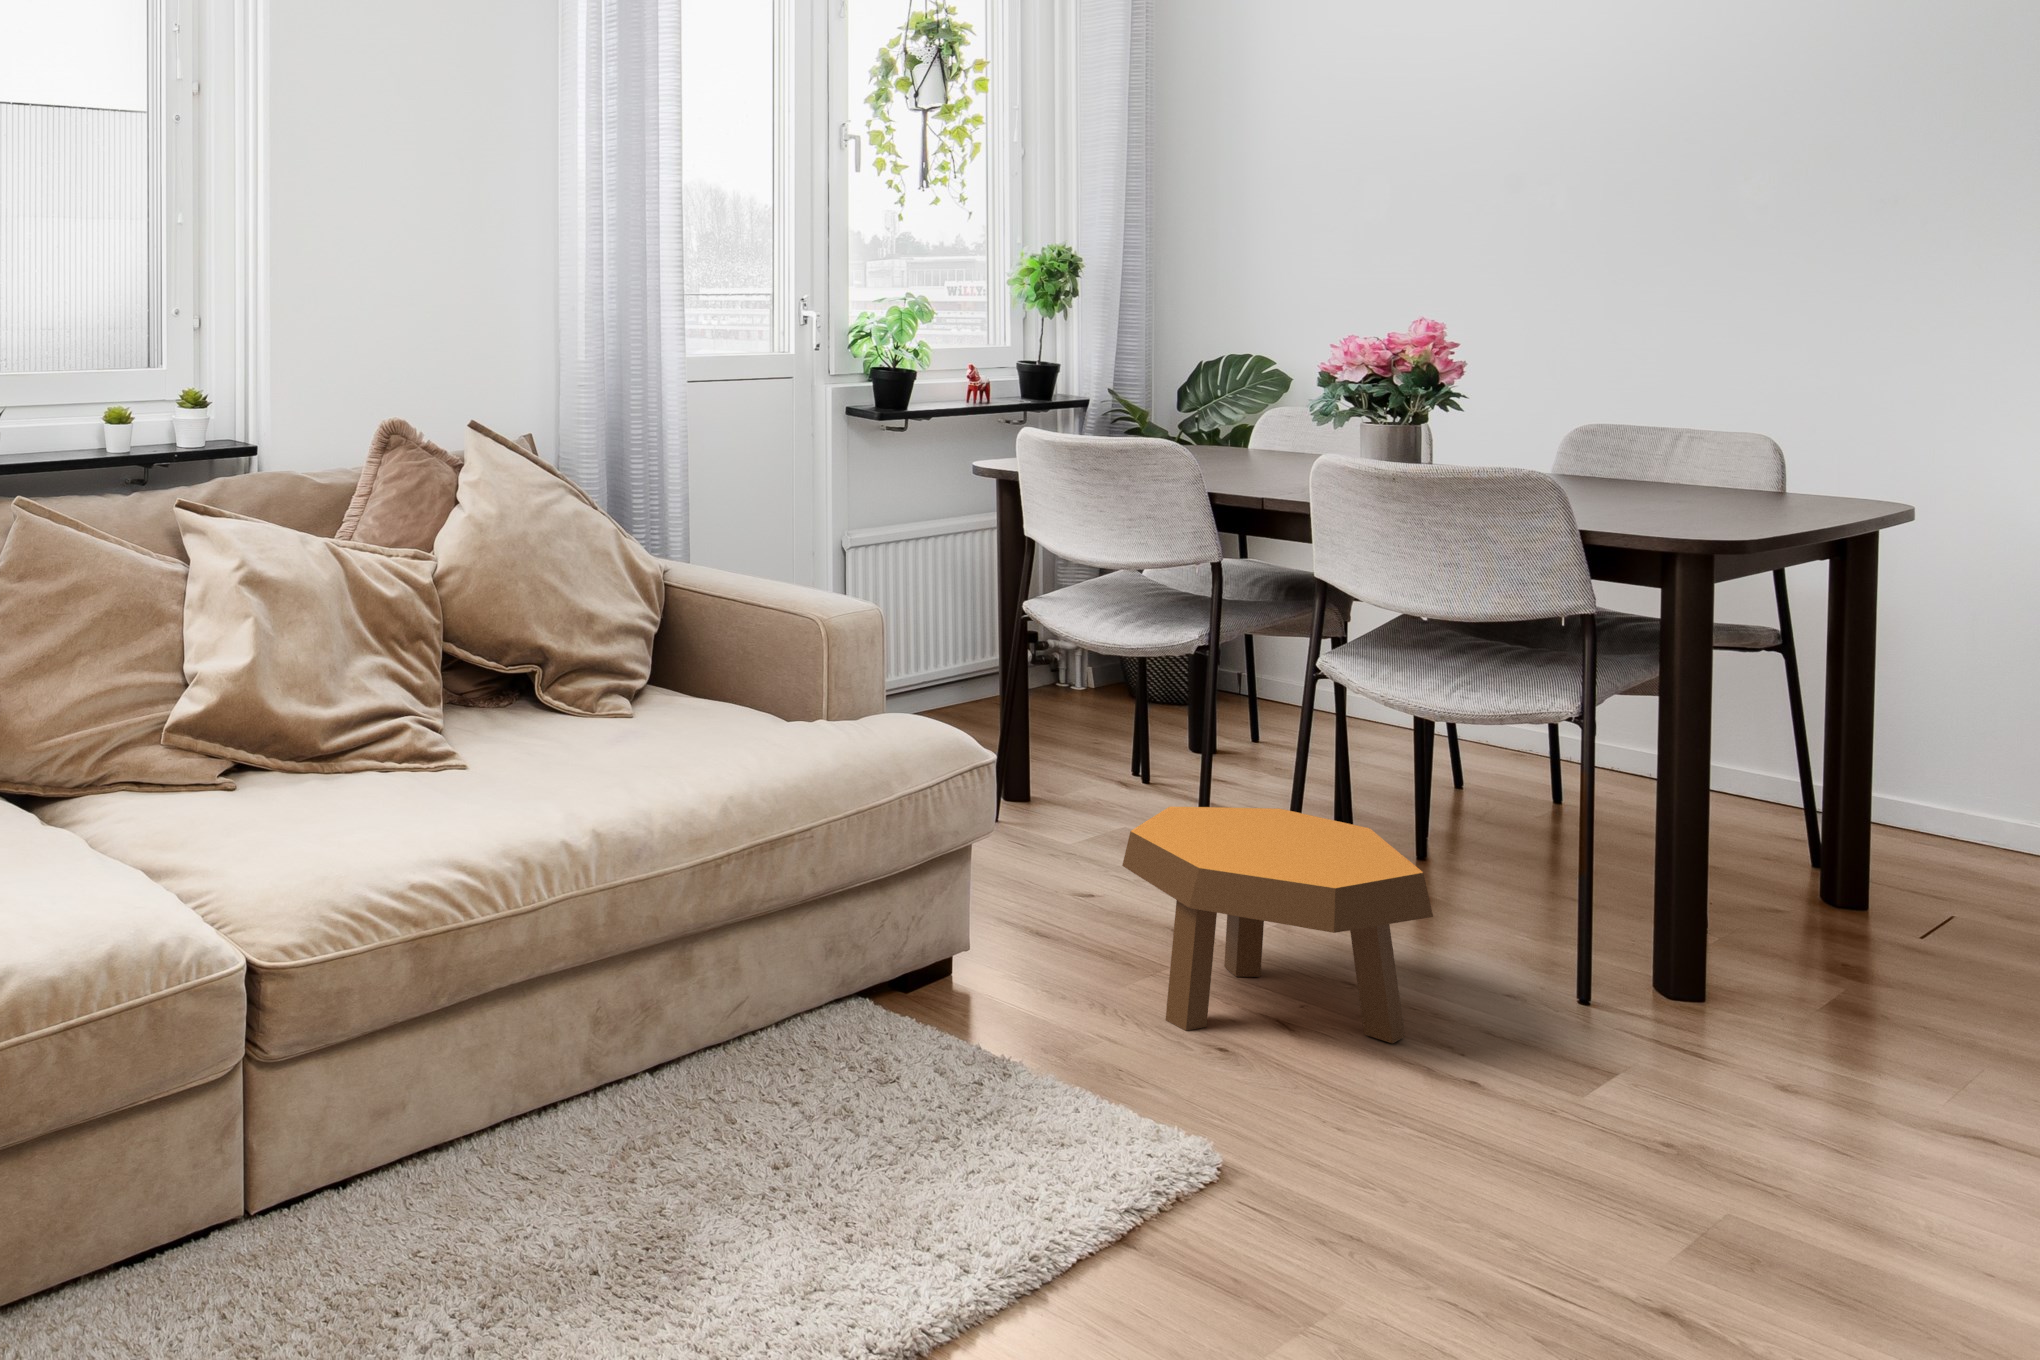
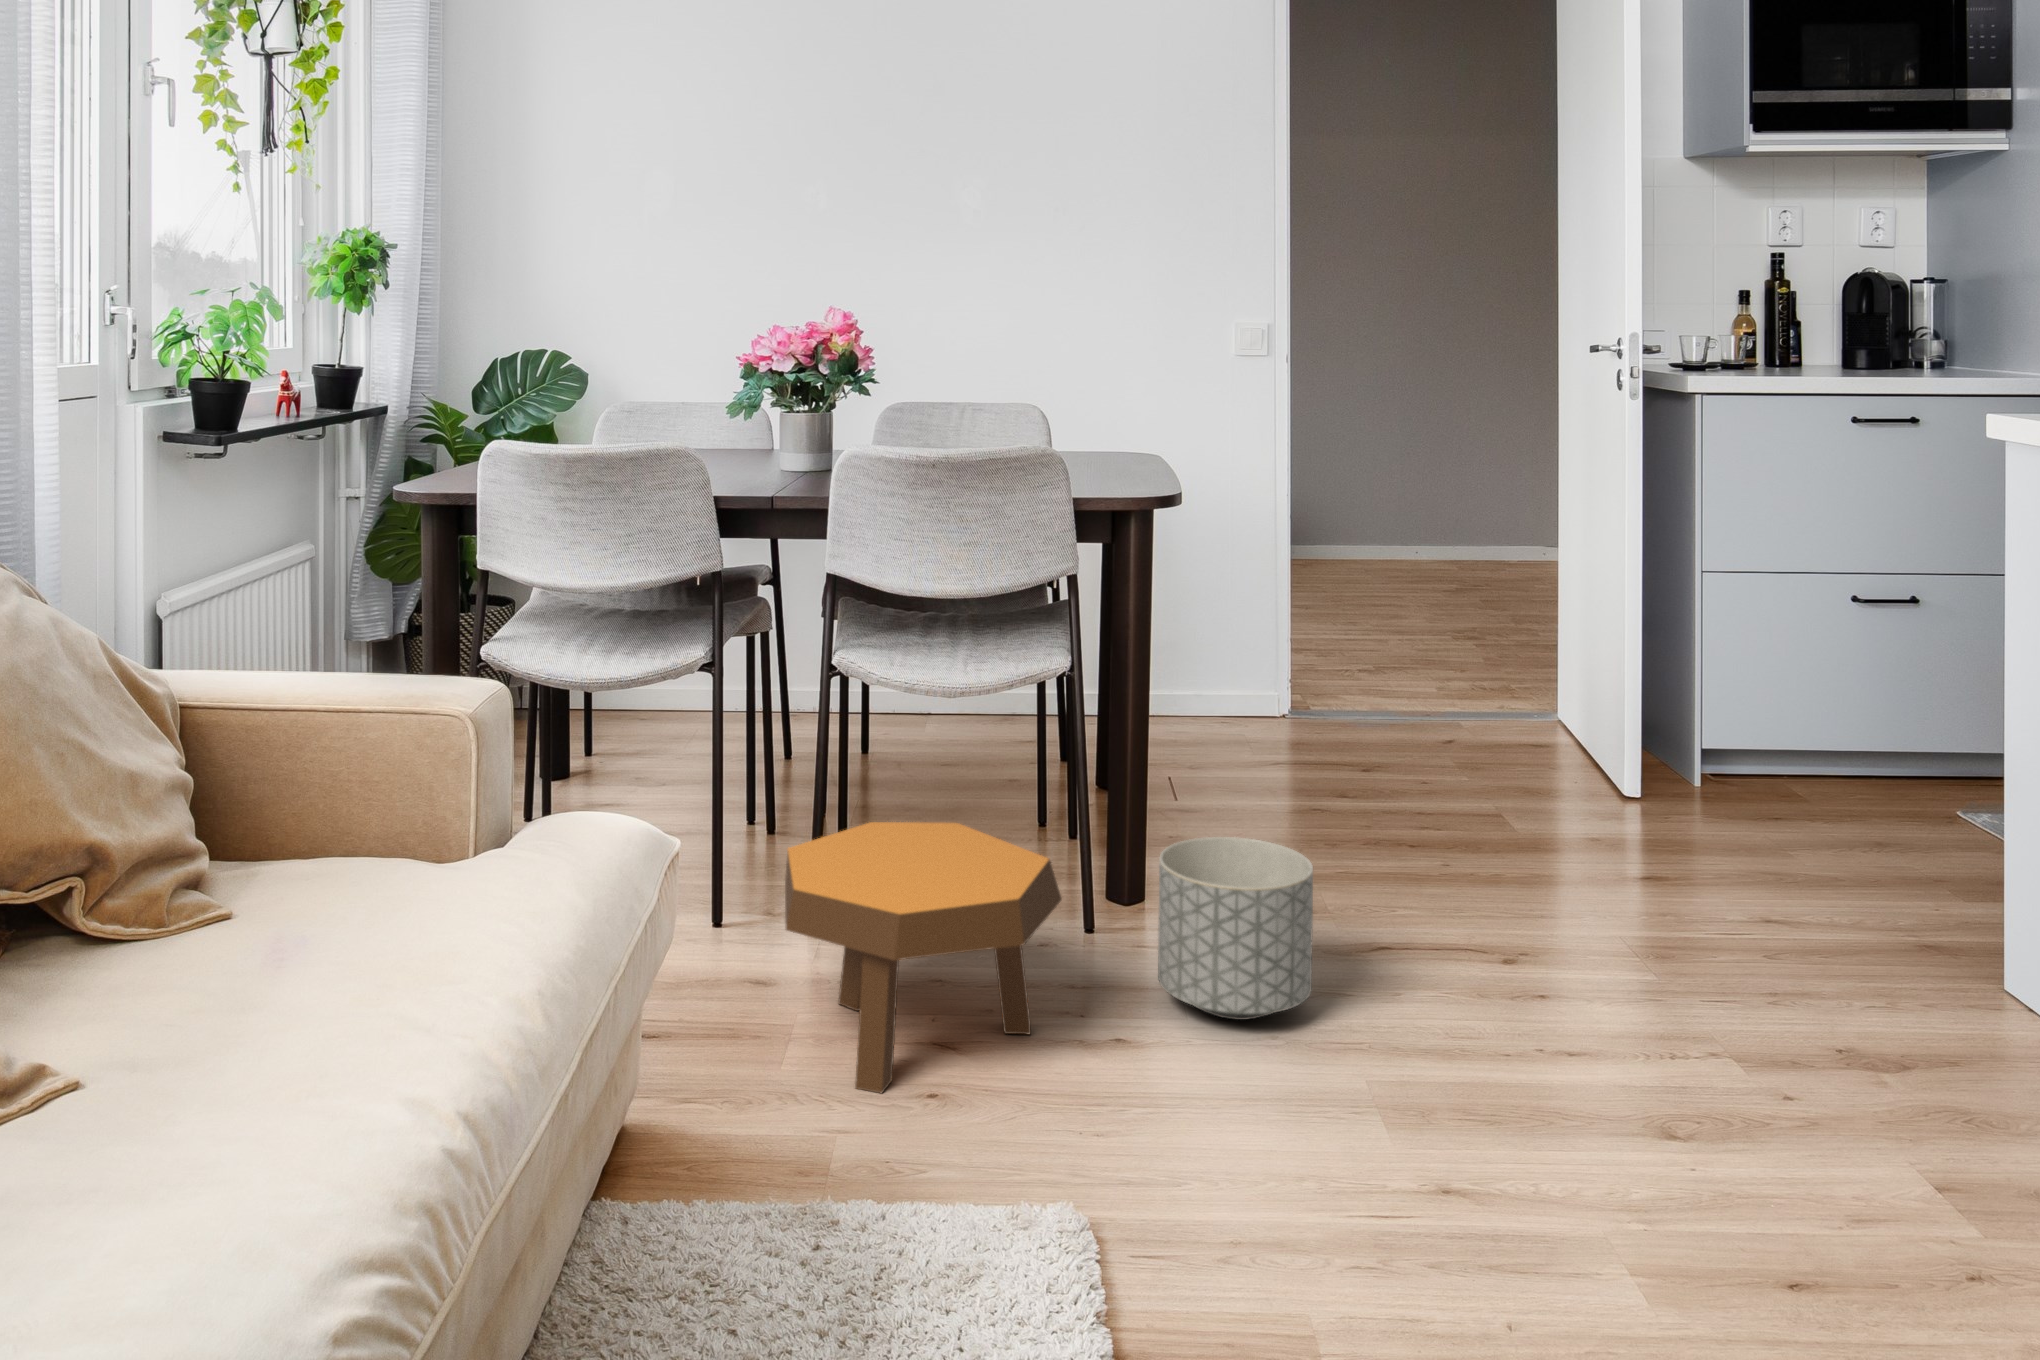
planter: none [1578,906,1795,1120] -> present [1158,837,1313,1020]

